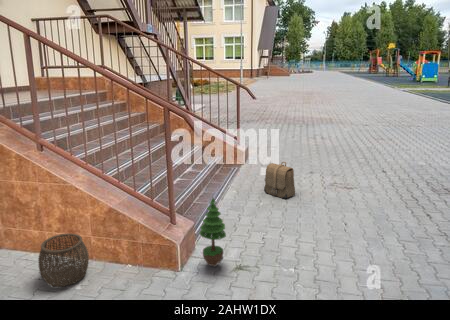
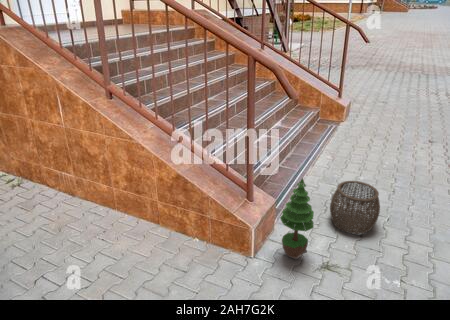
backpack: present [264,162,295,199] -> none [366,128,410,174]
woven basket: present [38,233,89,287] -> present [330,181,380,234]

